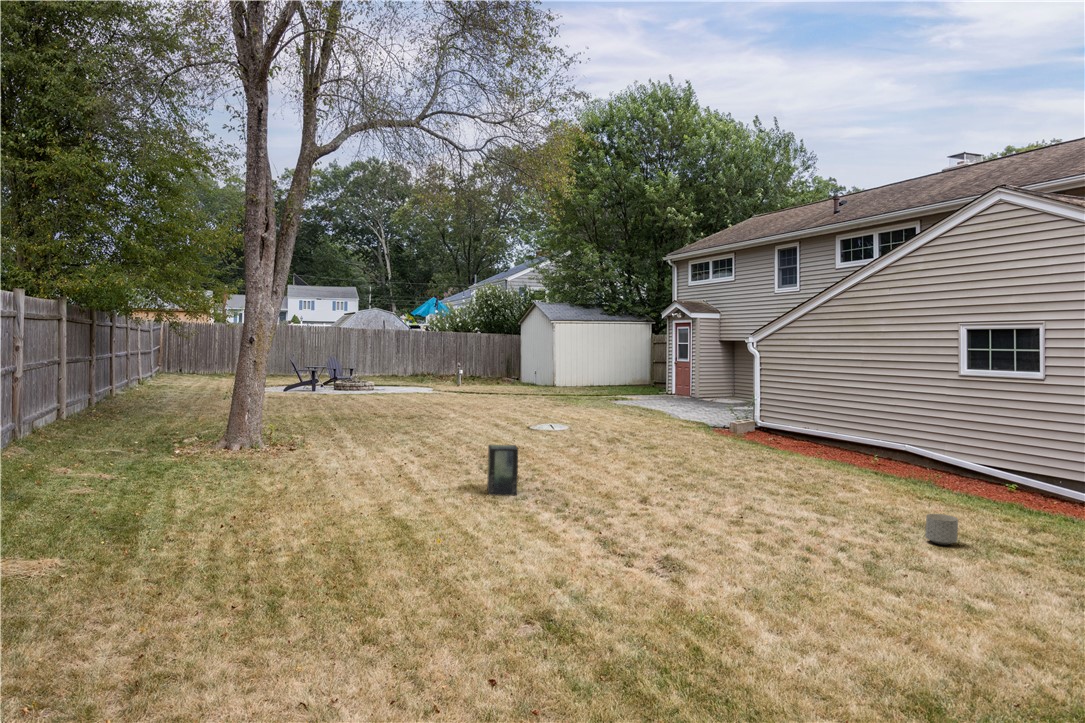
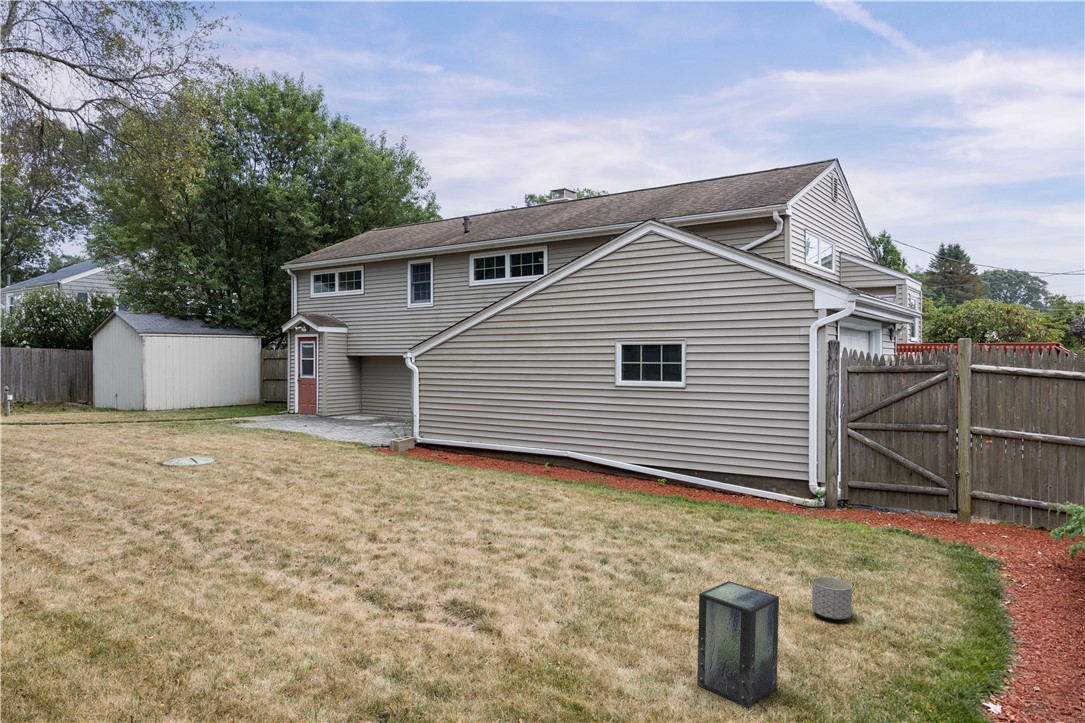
storage box: present [487,445,518,495] -> present [697,581,779,709]

